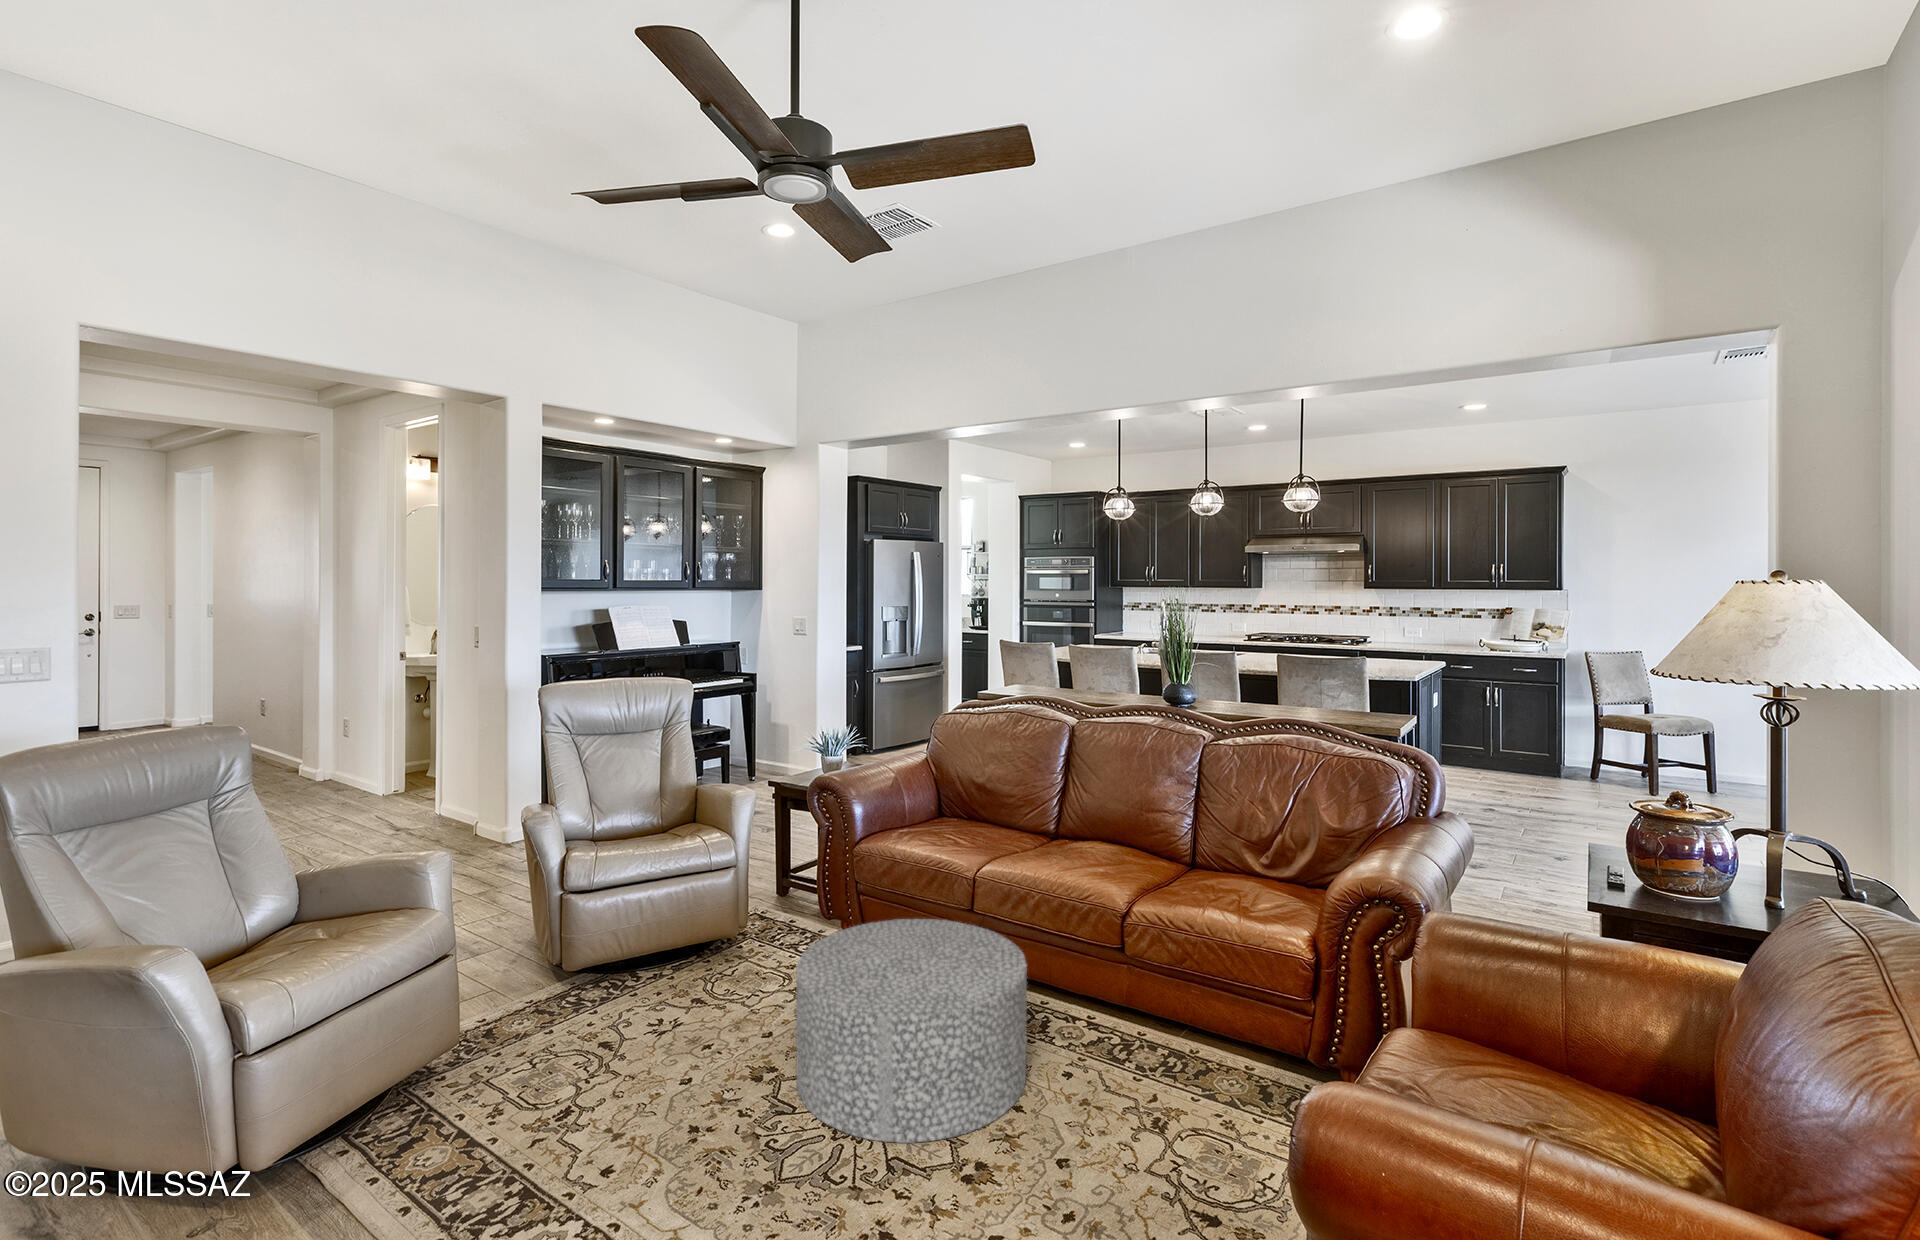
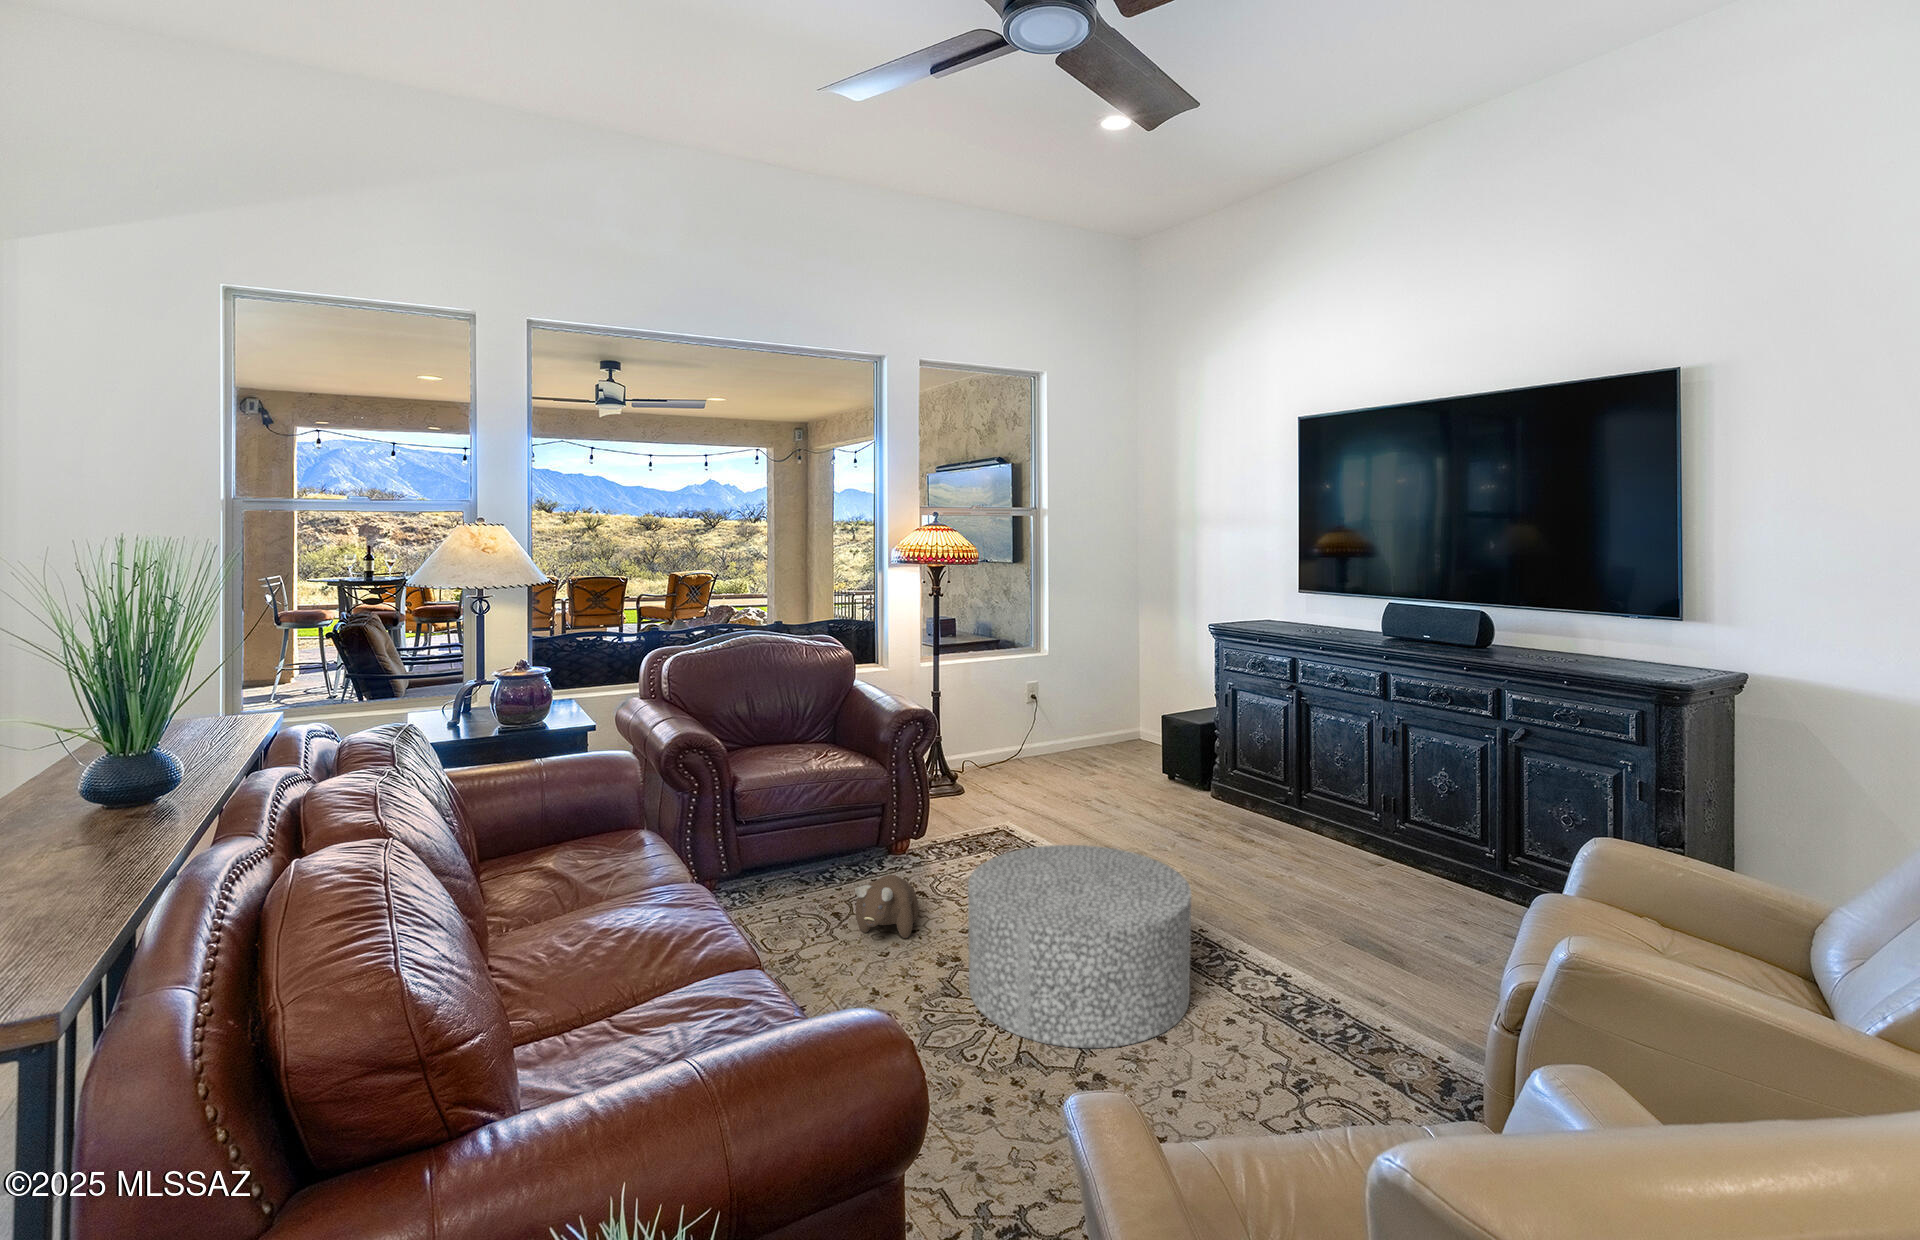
plush toy: none [640,985,712,1060] -> present [855,875,918,938]

